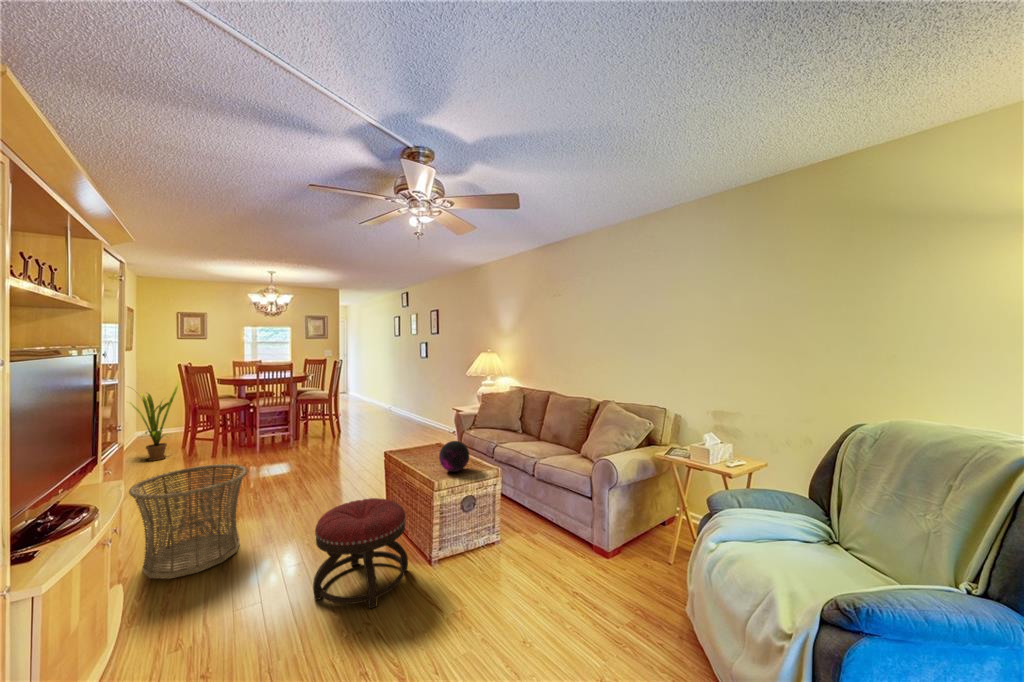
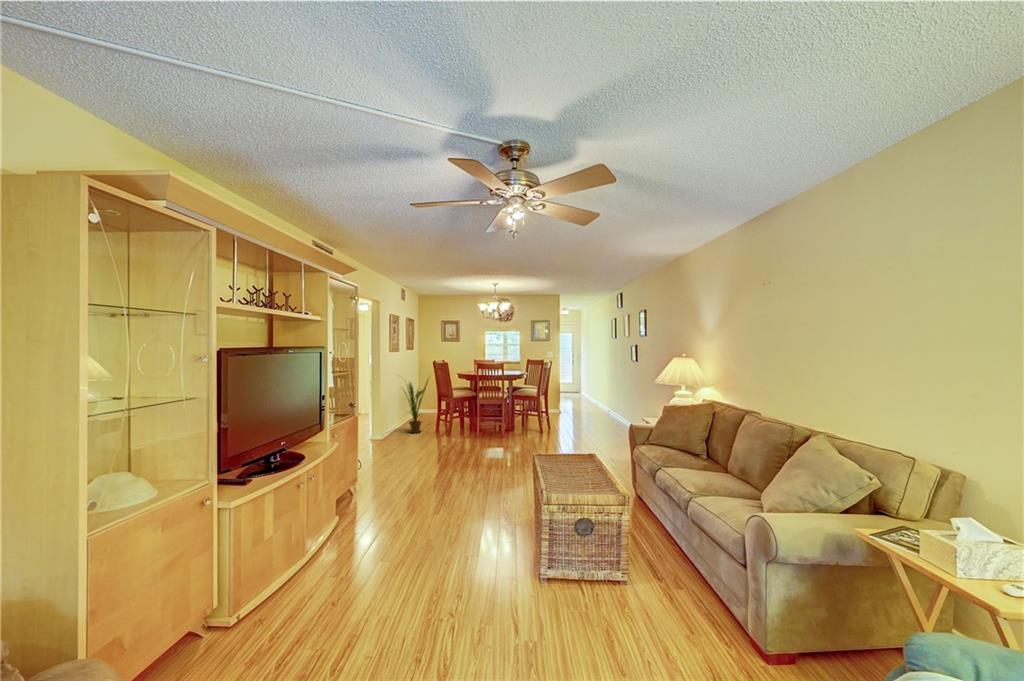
decorative orb: present [439,441,469,472] -> none [561,454,594,488]
basket: present [129,464,248,579] -> none [347,441,423,524]
ottoman: present [313,498,408,608] -> none [429,495,516,602]

